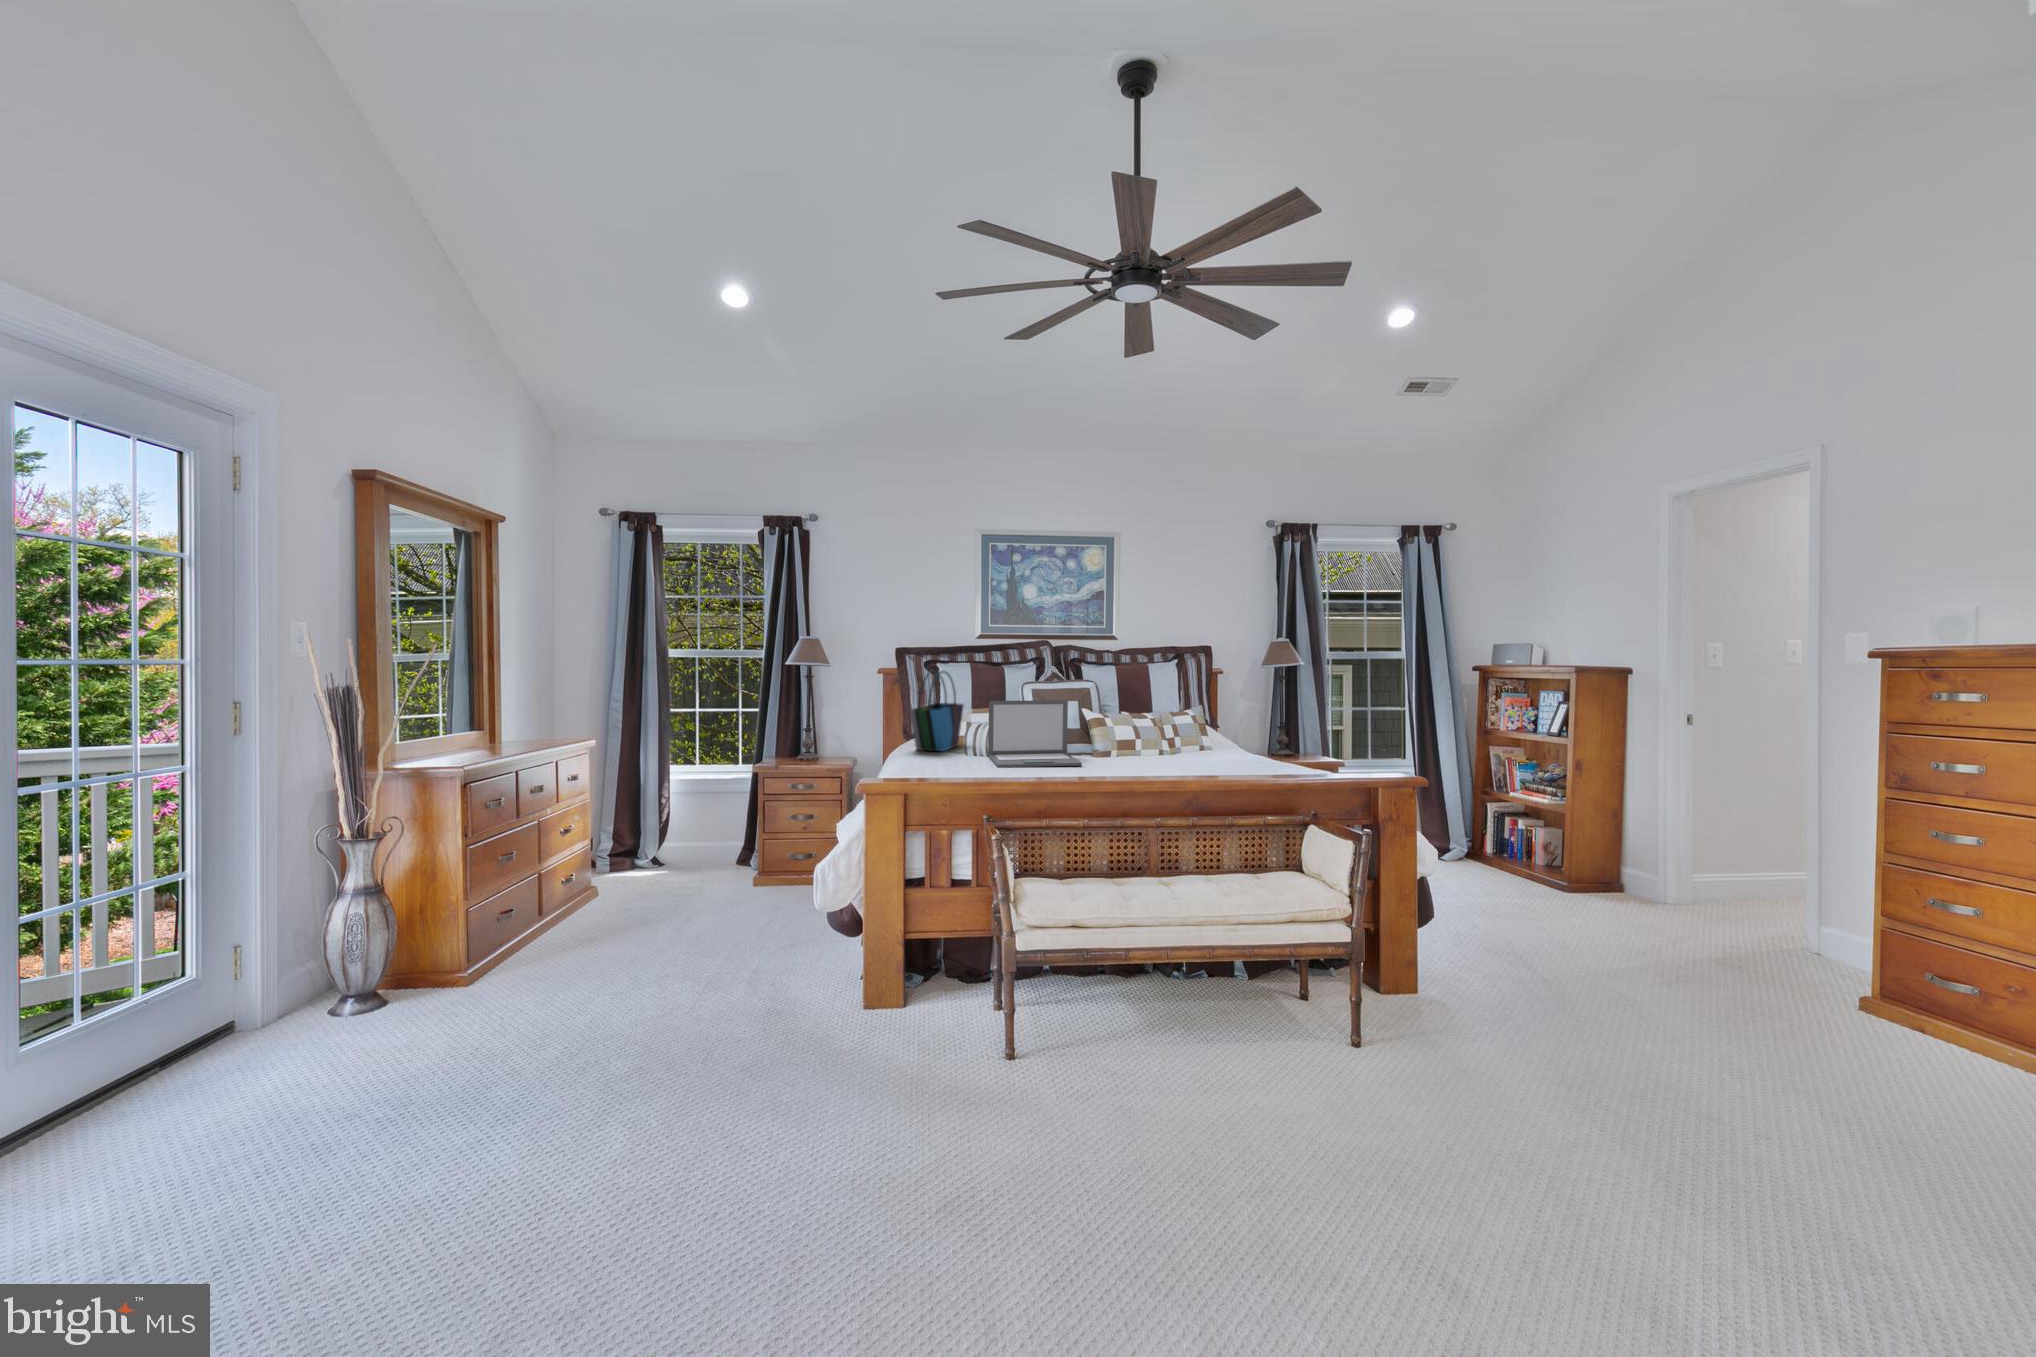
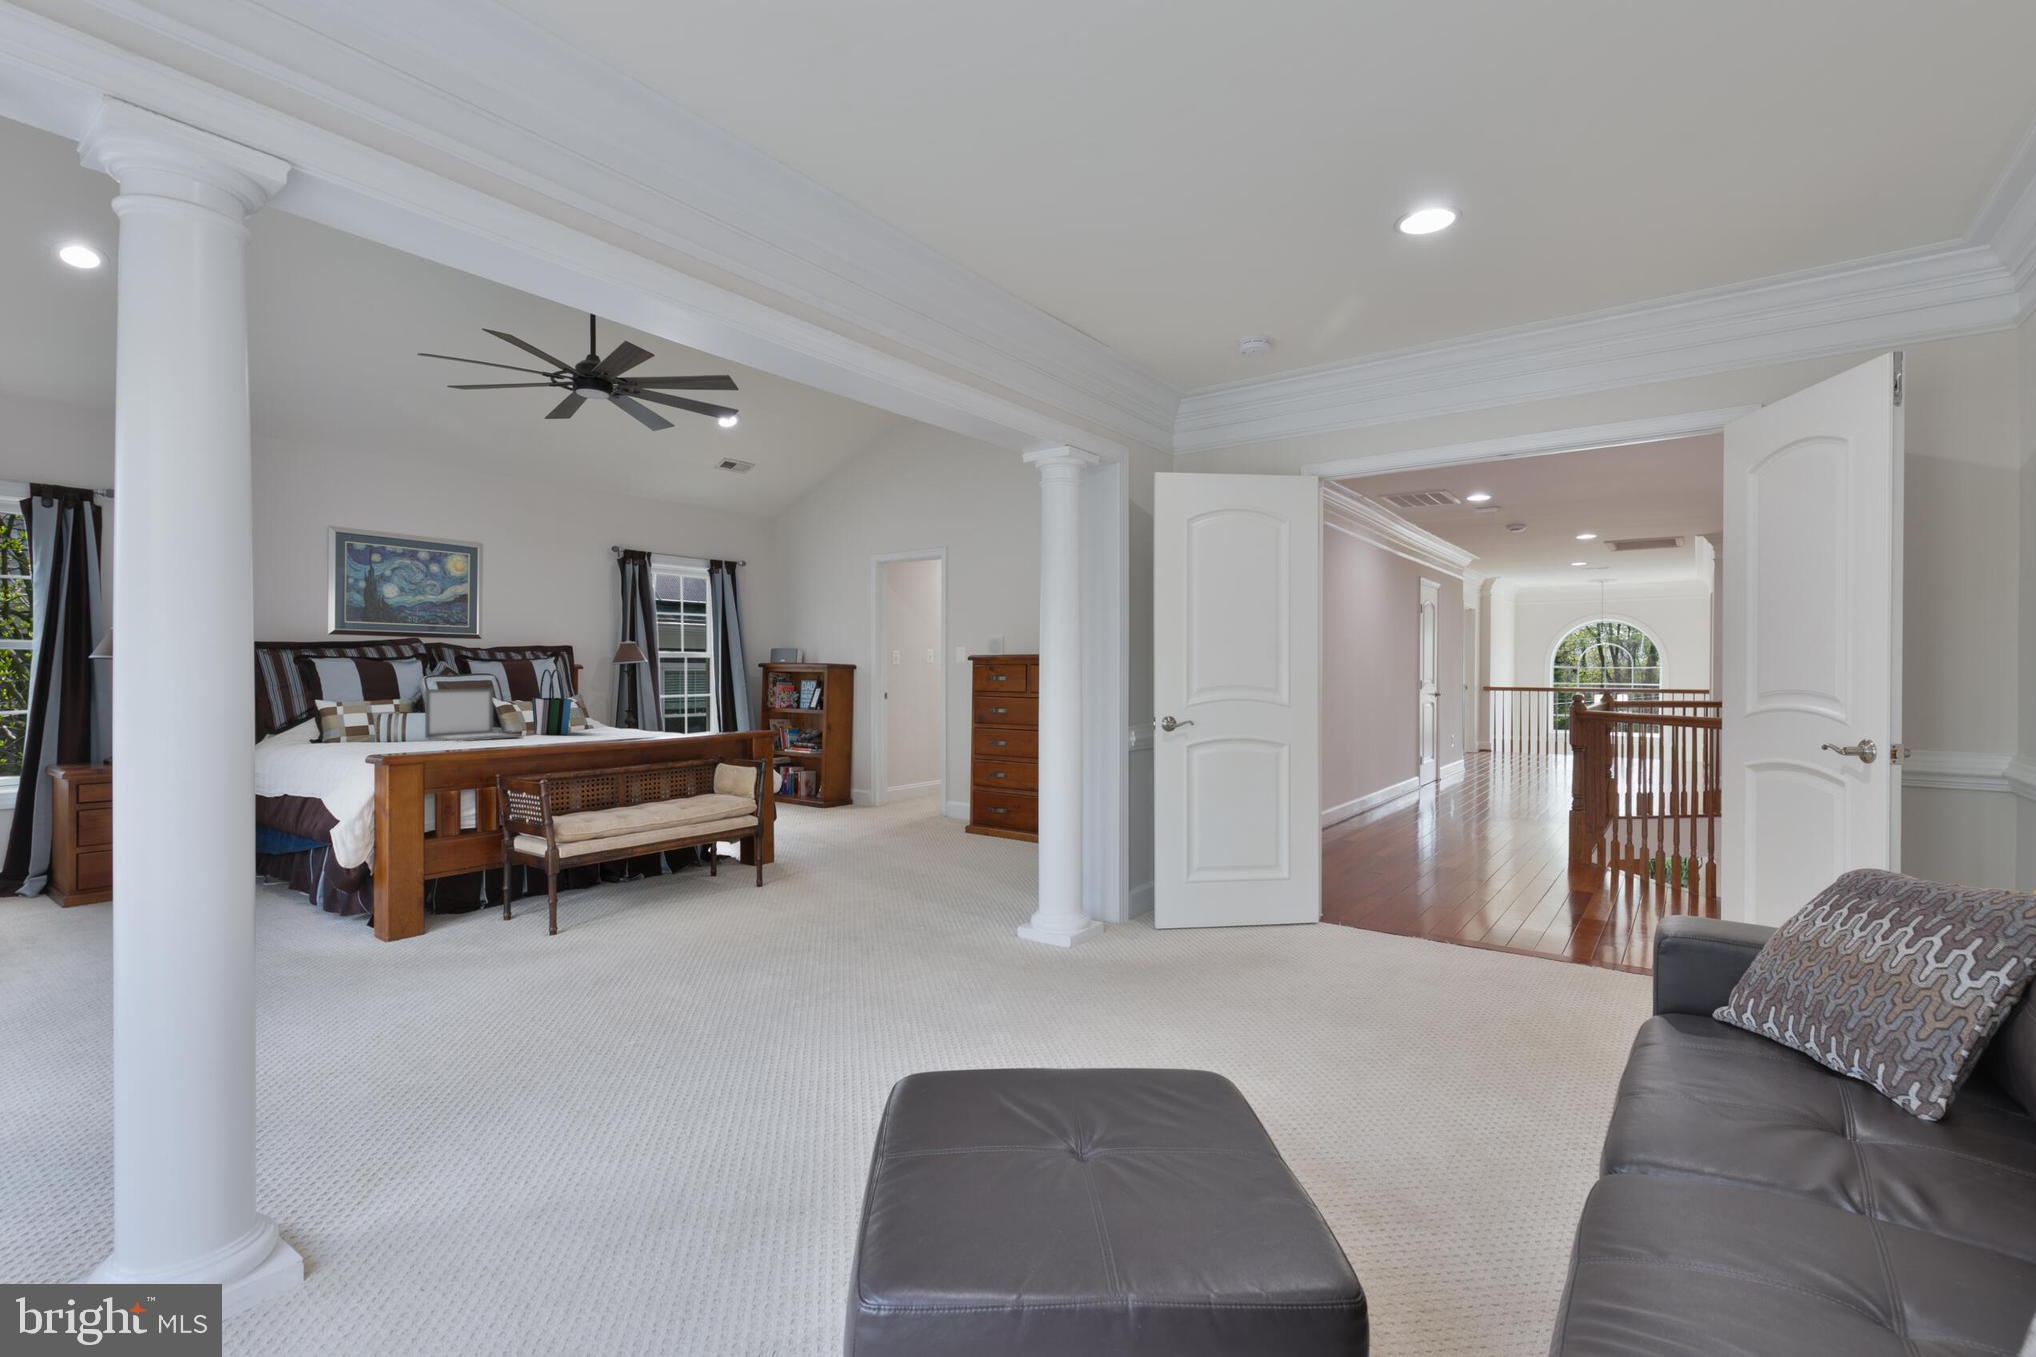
tote bag: present [910,671,964,751] -> present [532,669,571,735]

